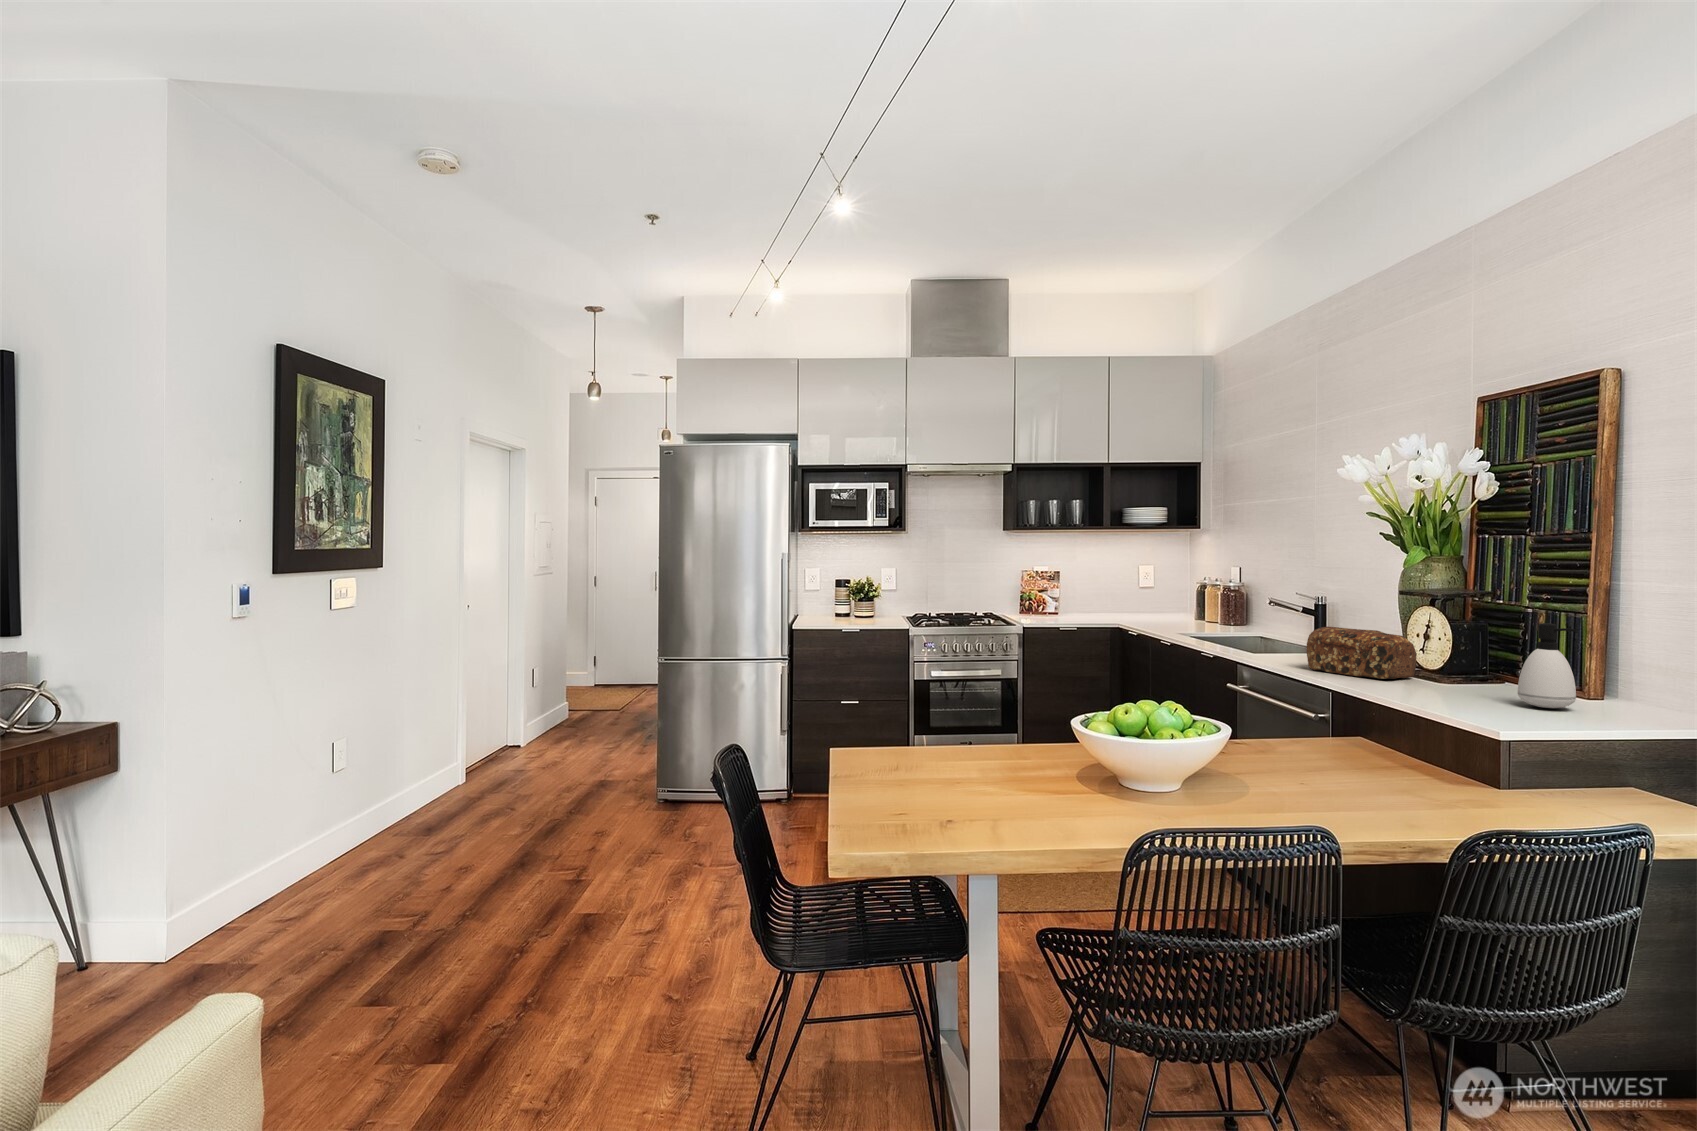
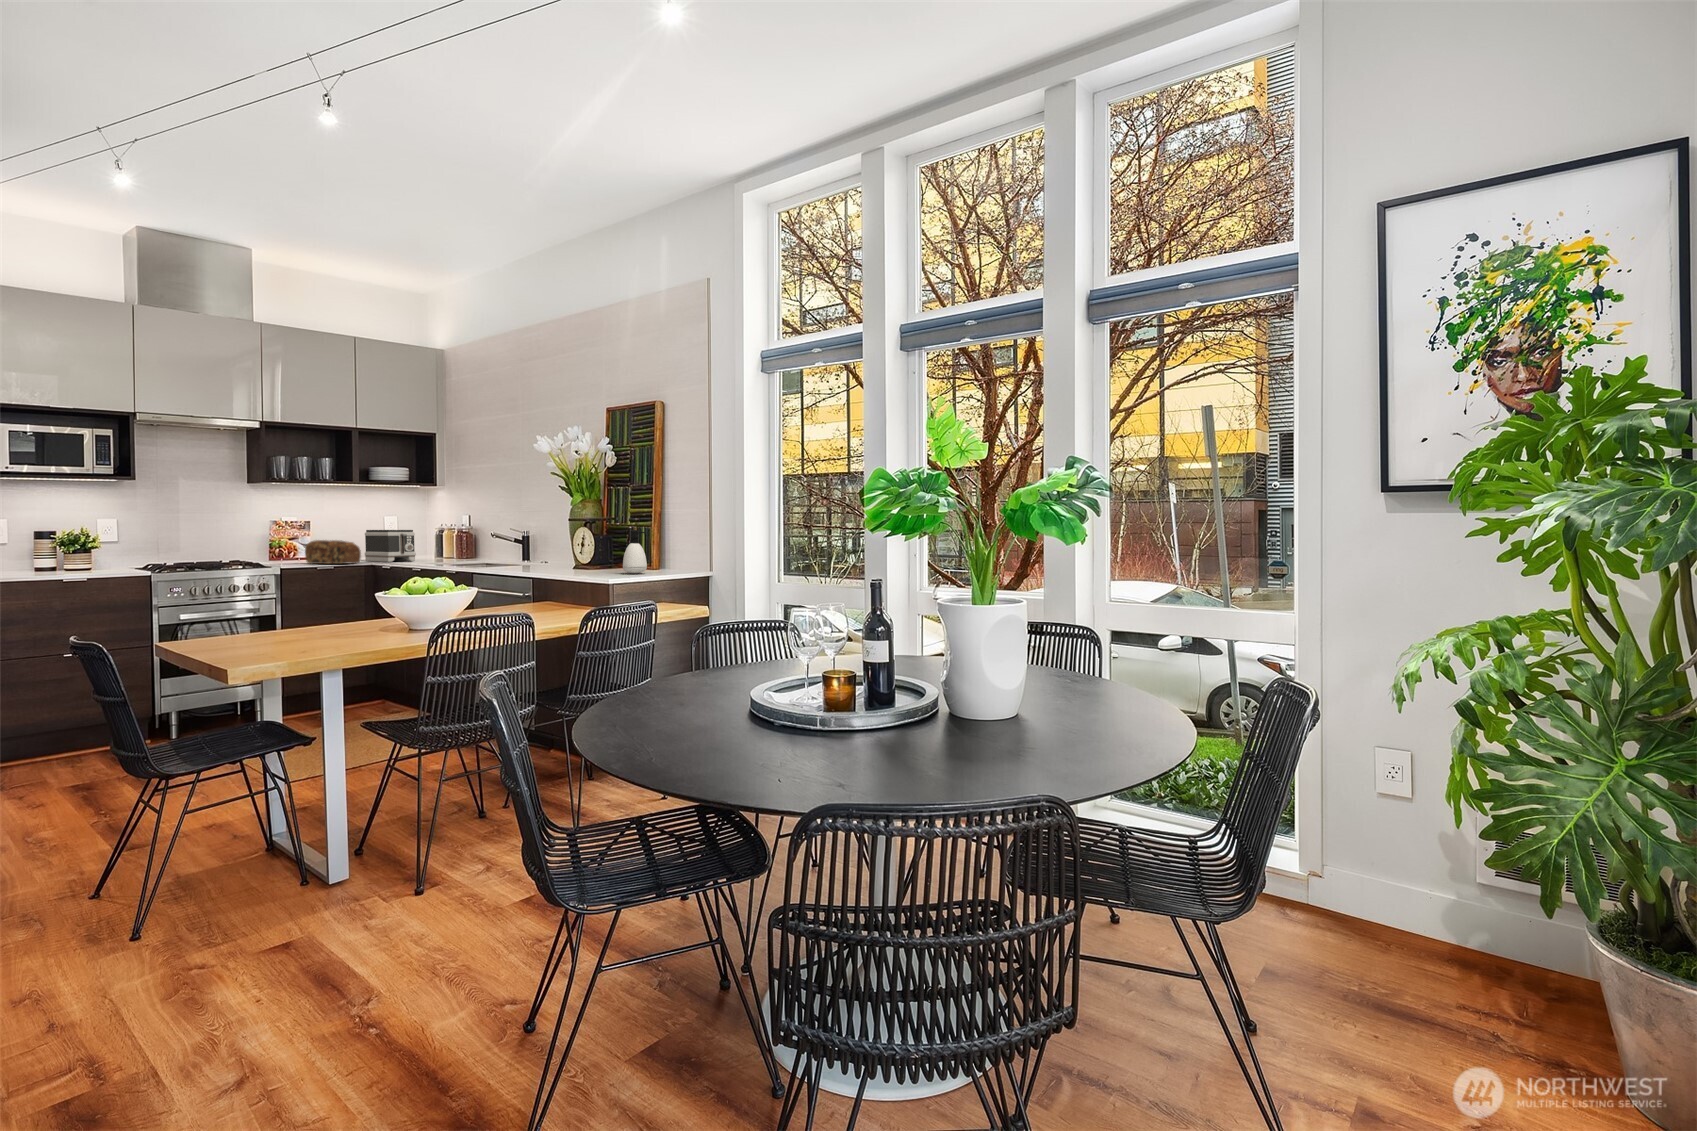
toaster: none [1113,583,1170,625] -> present [365,530,416,562]
bread loaf: present [1307,627,1417,679] -> present [305,540,361,564]

